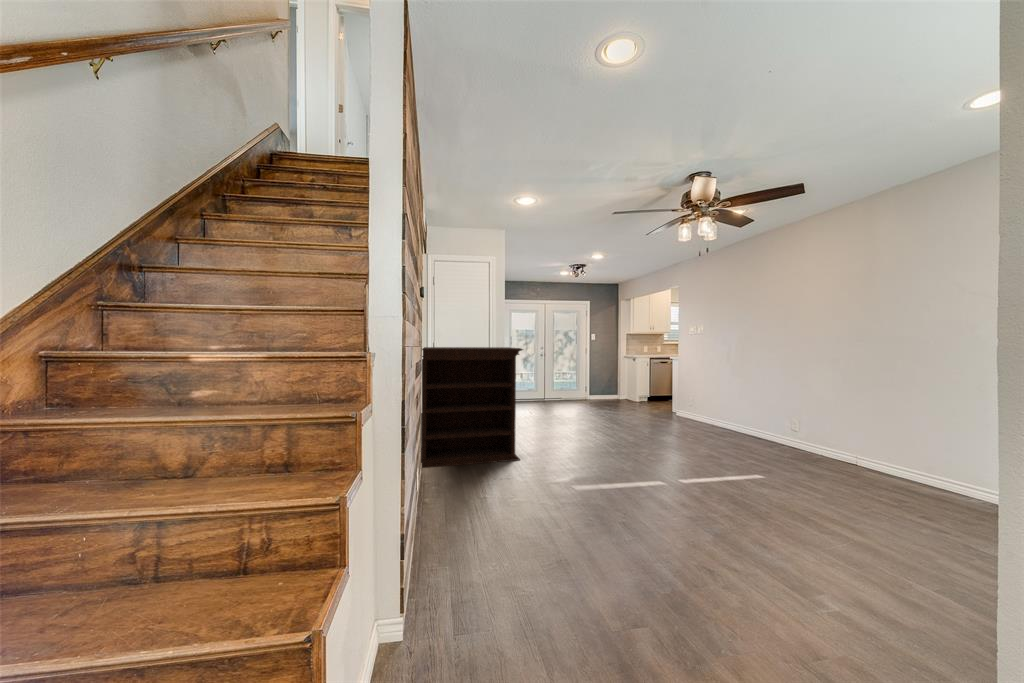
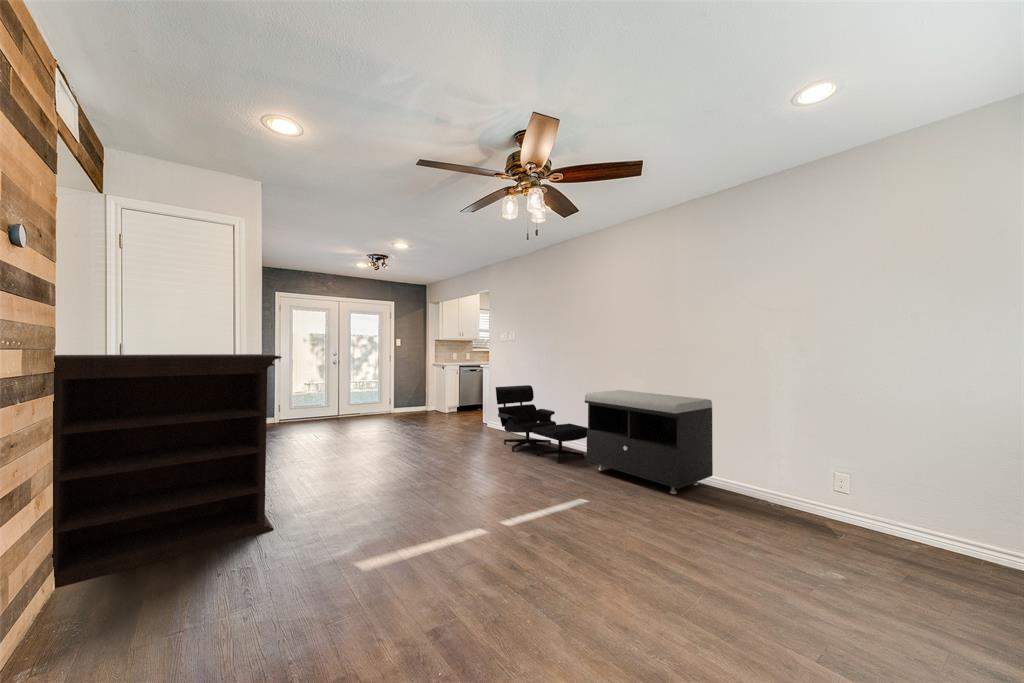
lounge chair: none [682,378,778,449] -> present [496,385,588,464]
storage bench: none [768,384,918,485] -> present [585,390,713,494]

